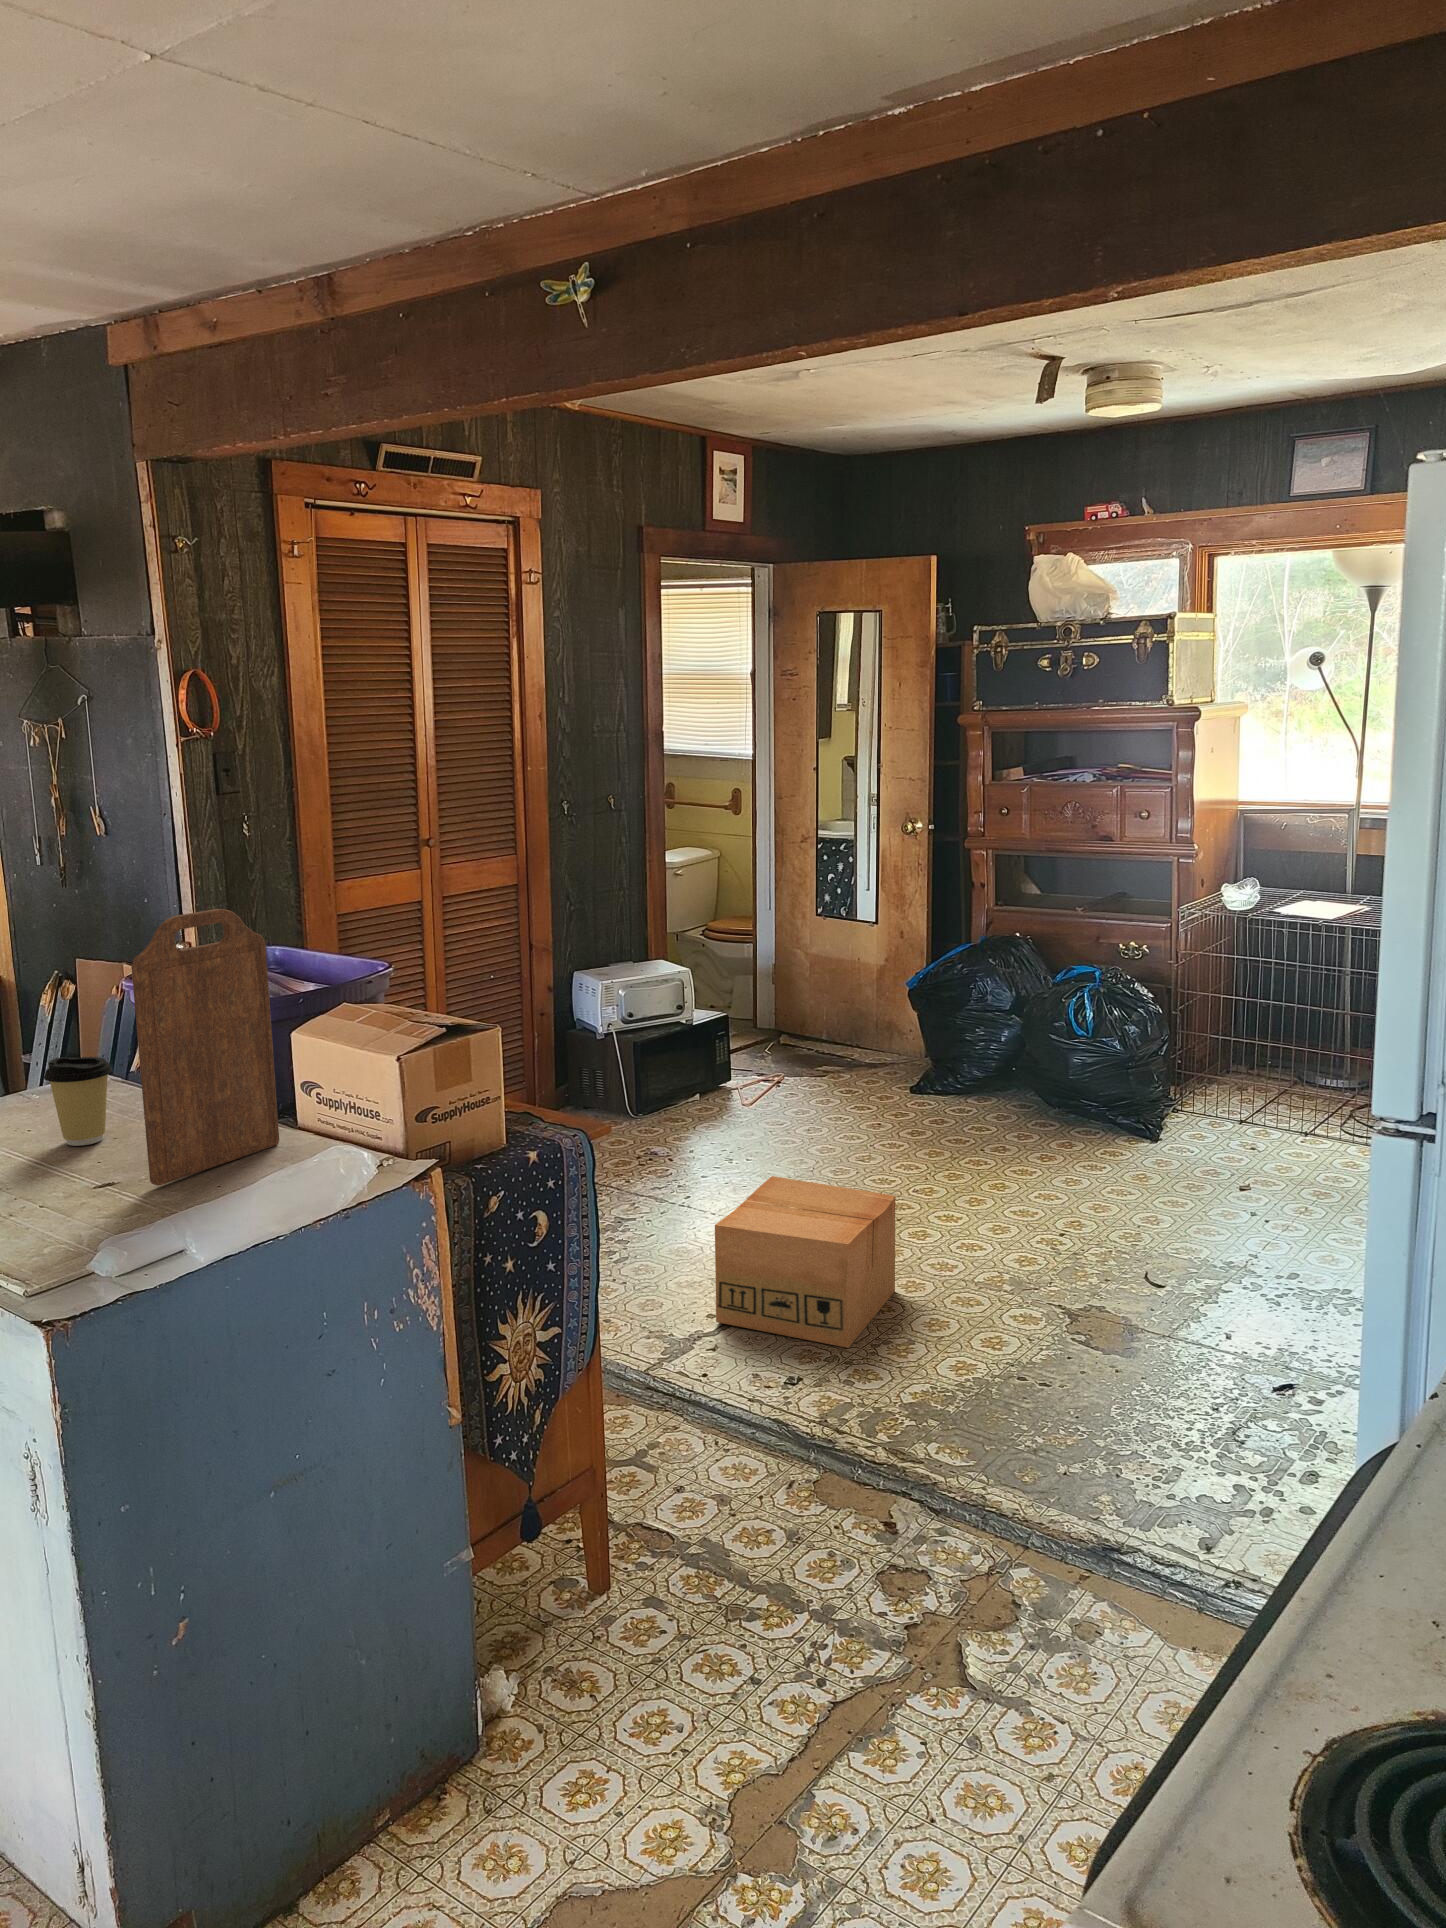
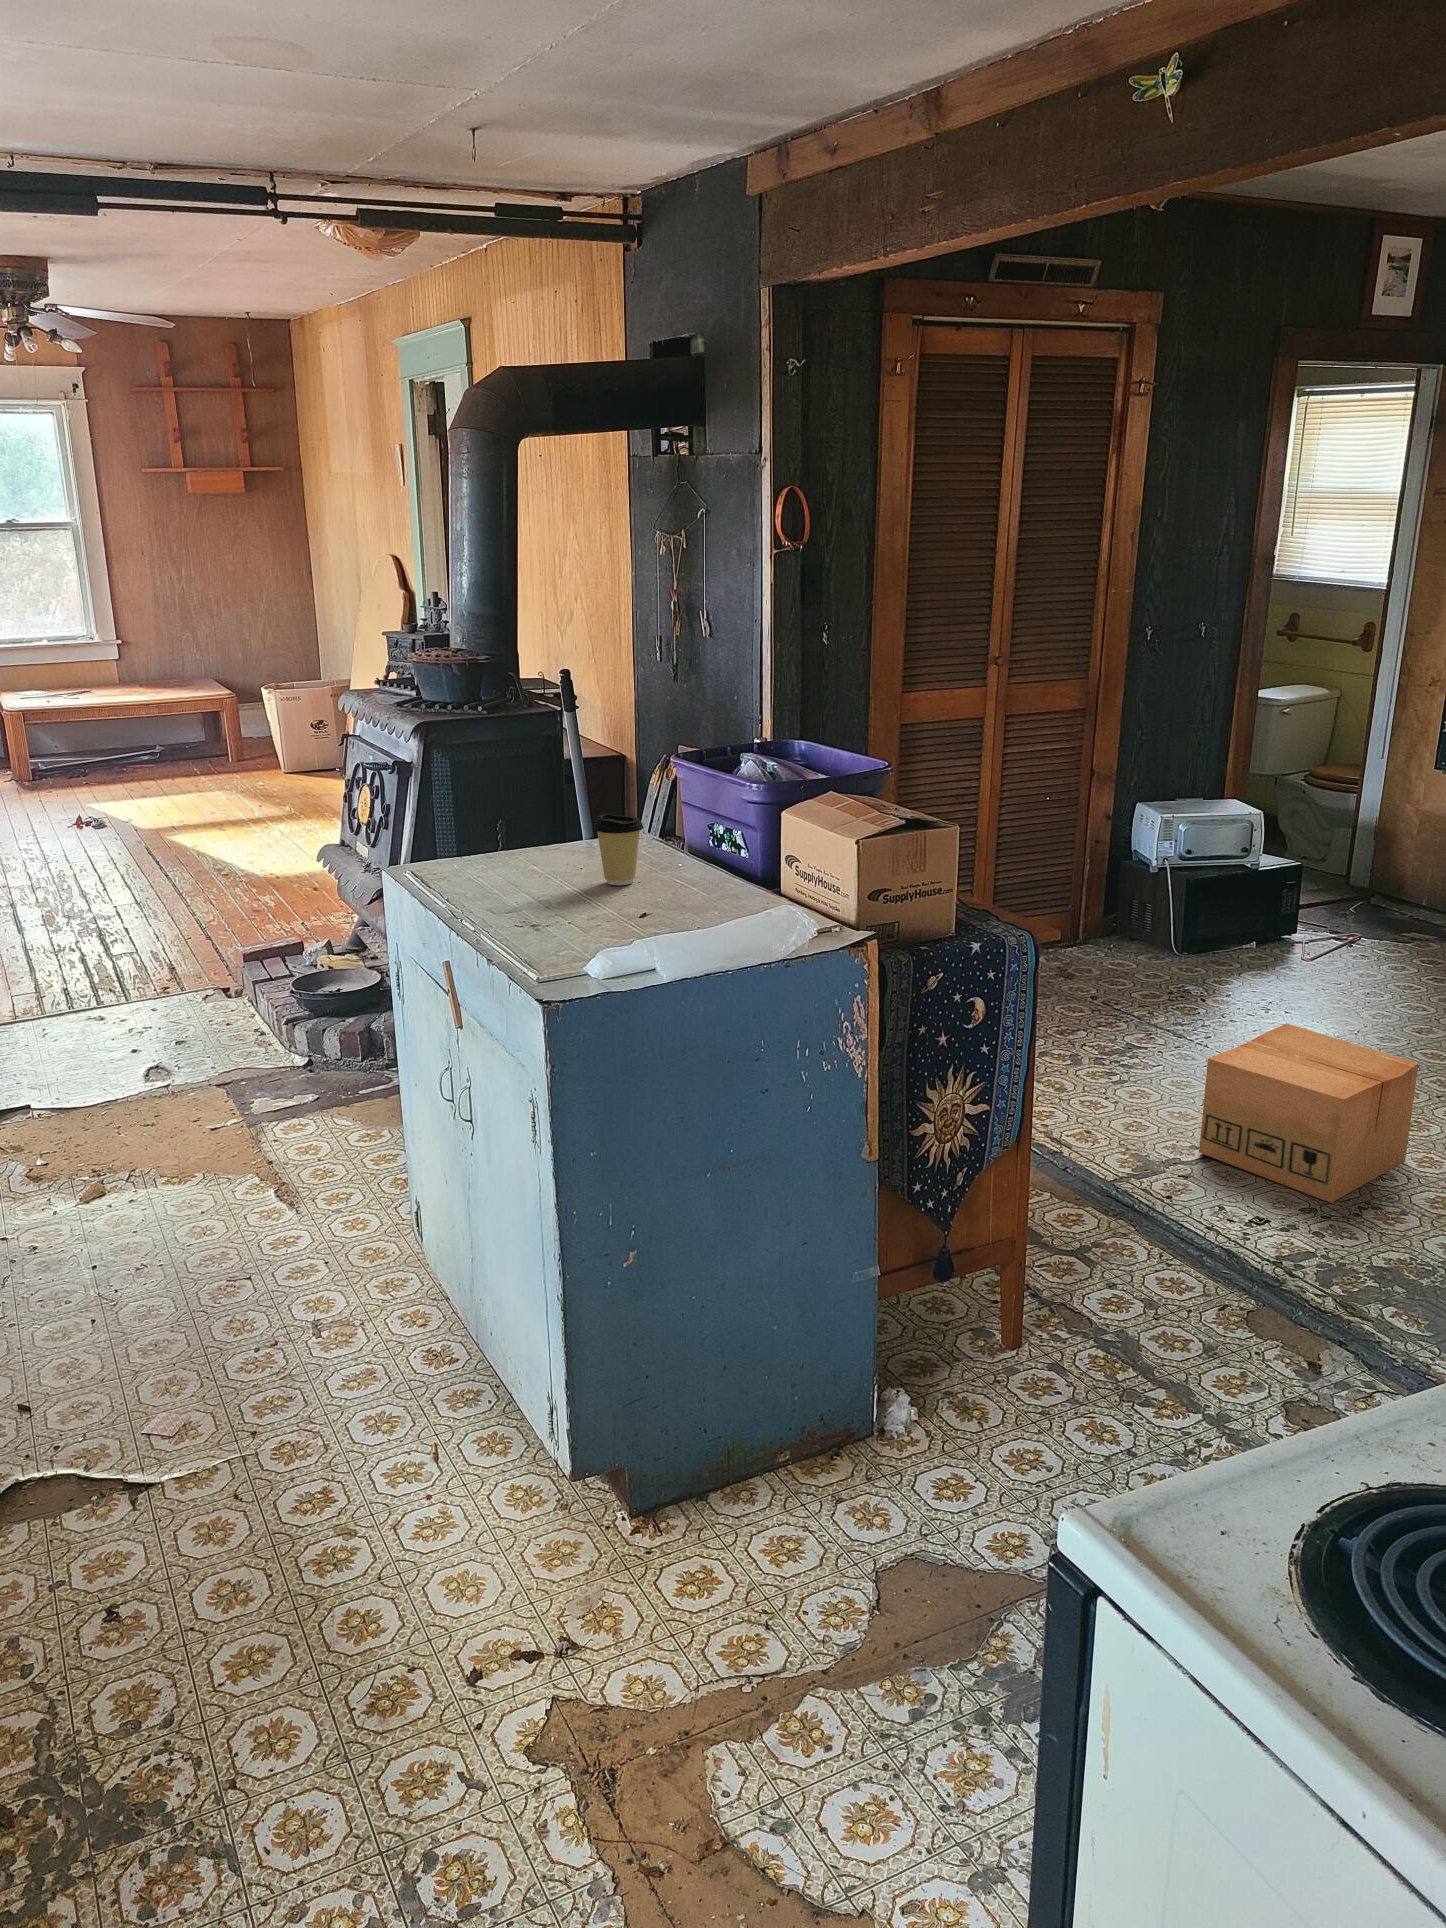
cutting board: present [131,909,279,1186] -> none [648,699,759,921]

